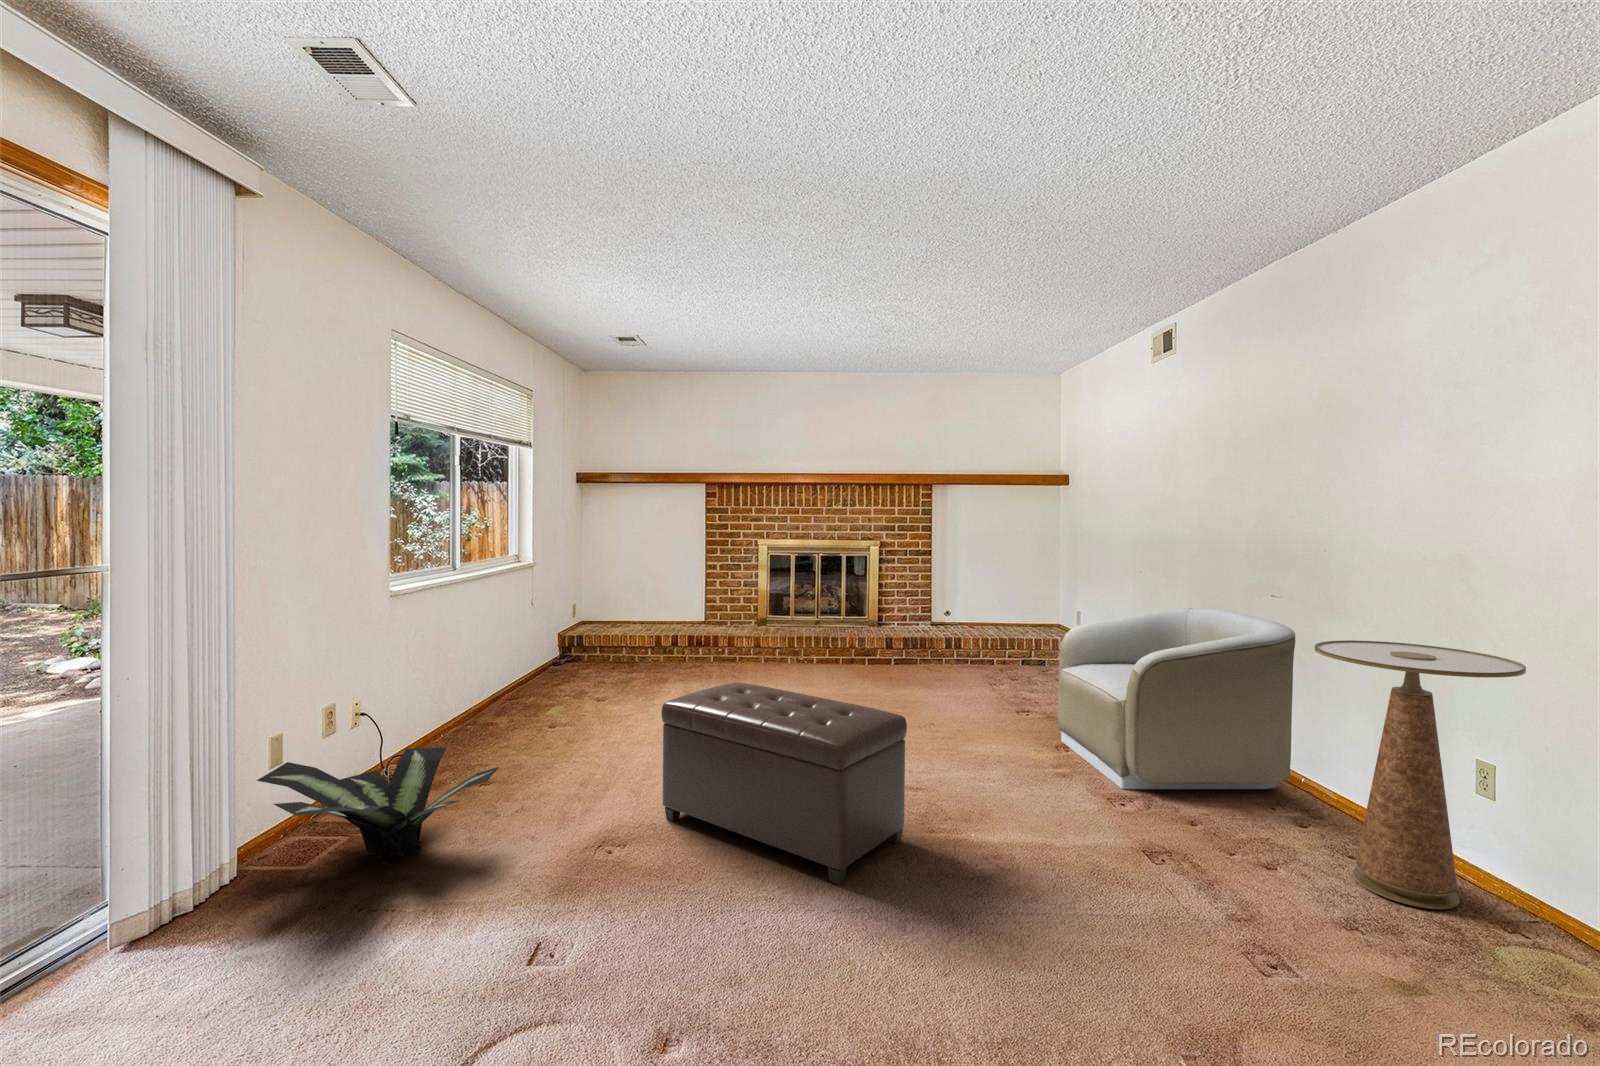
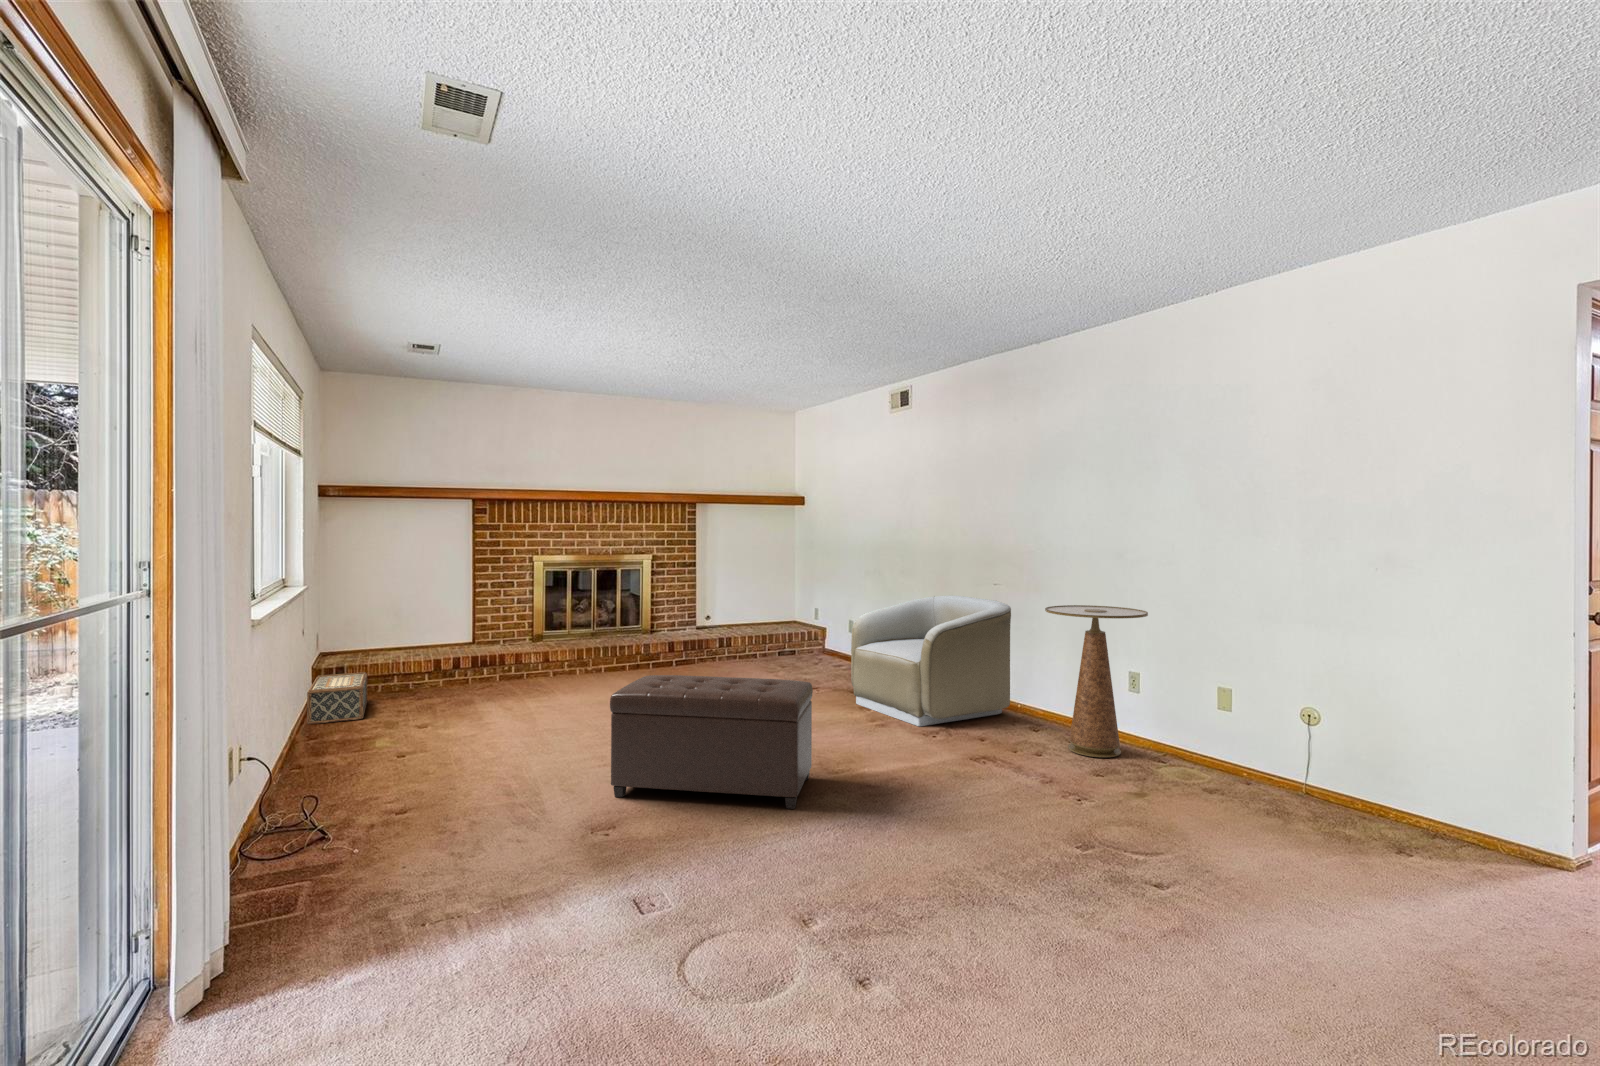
woven basket: none [519,643,585,688] -> present [307,672,367,724]
potted plant: present [257,747,499,864] -> none [247,764,485,874]

